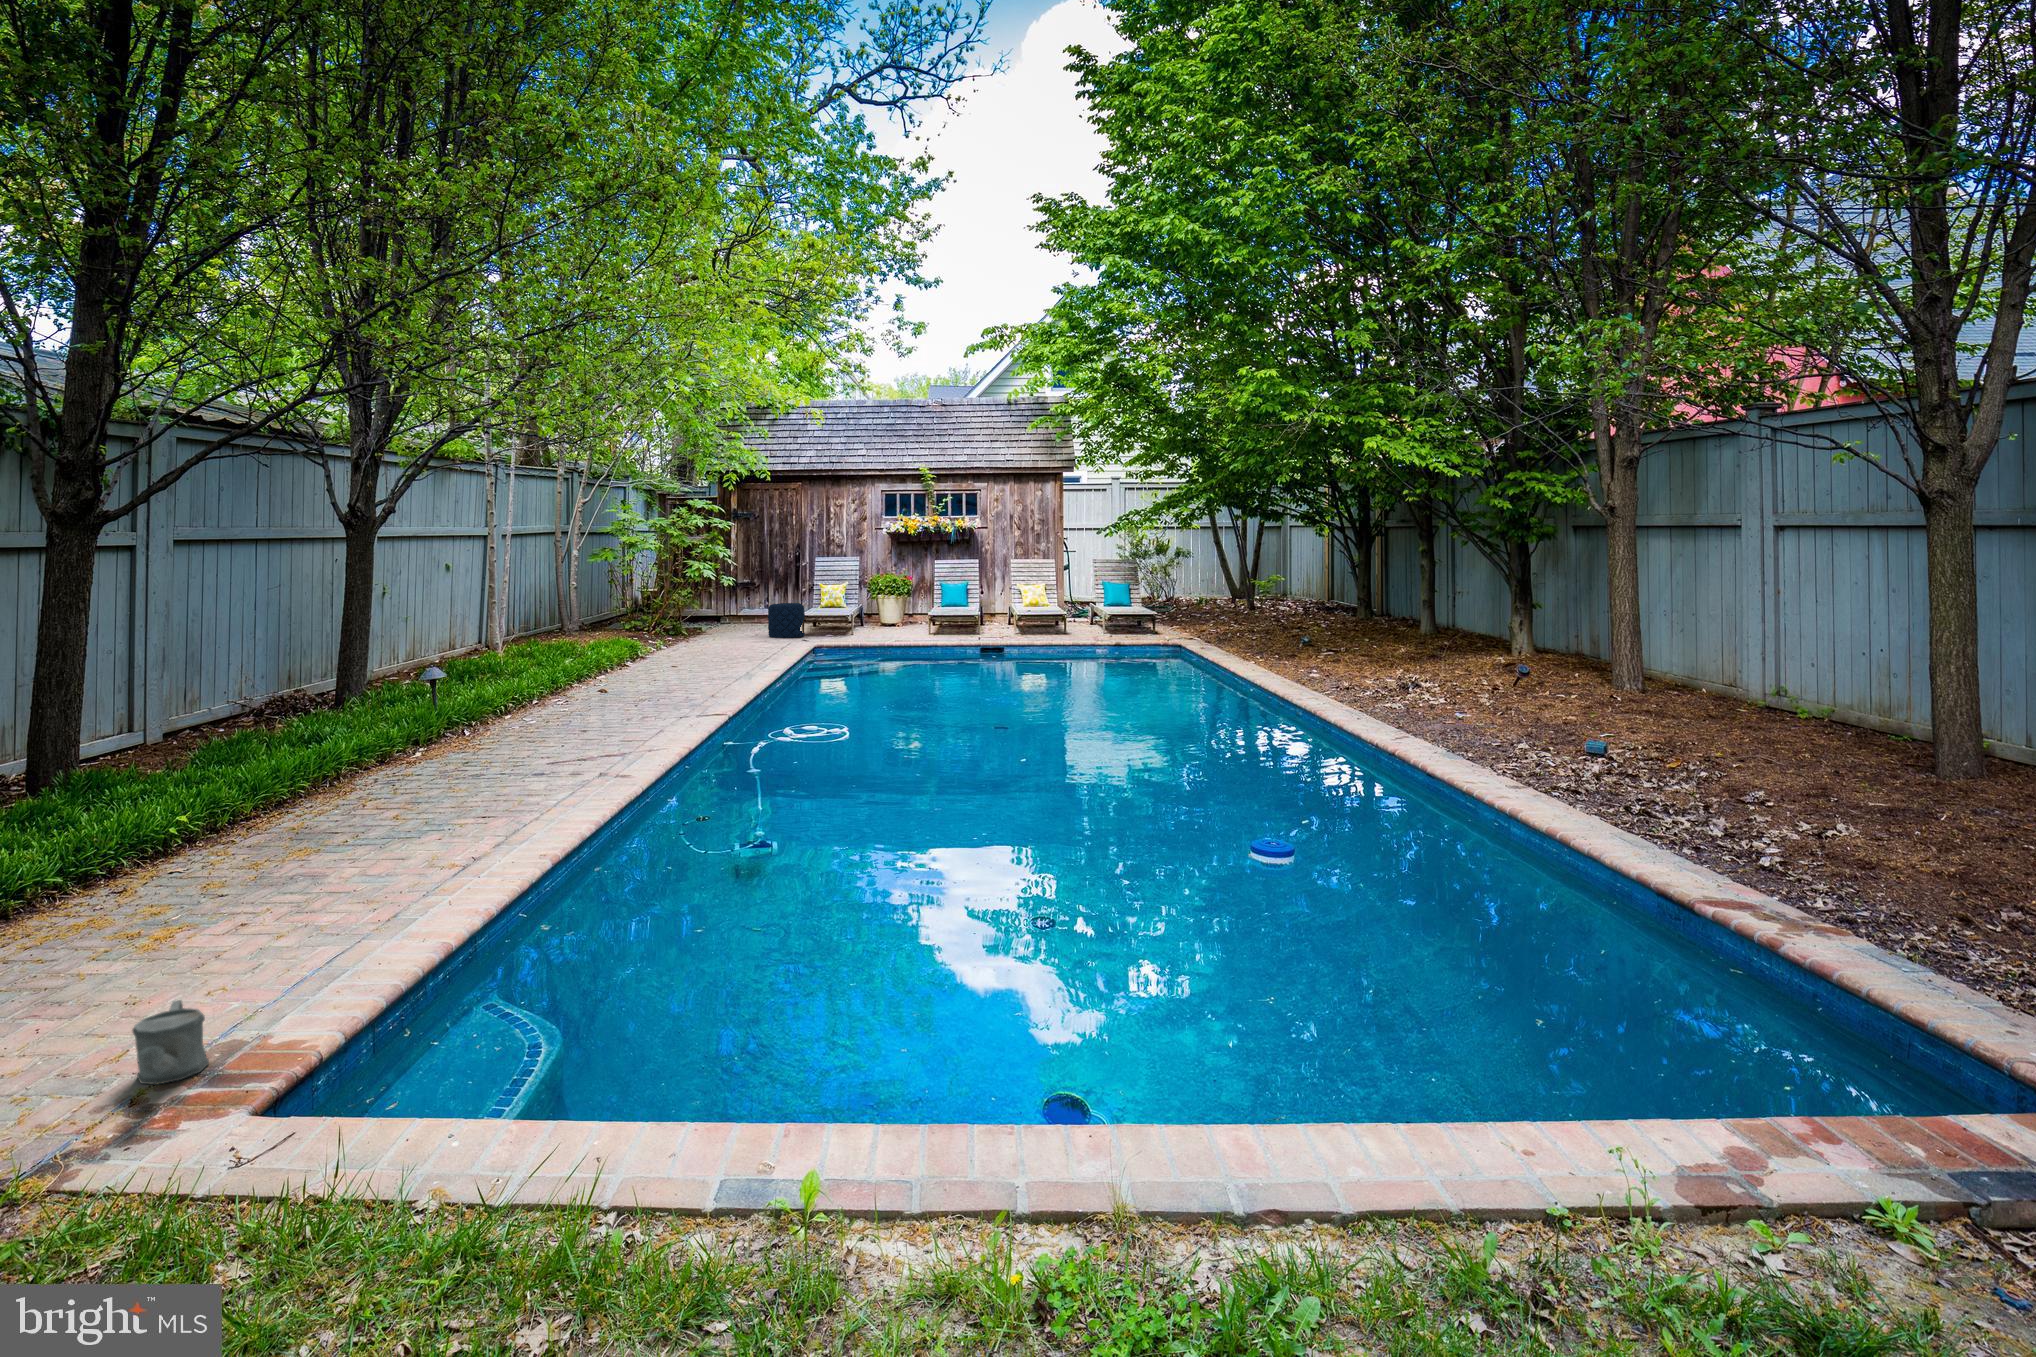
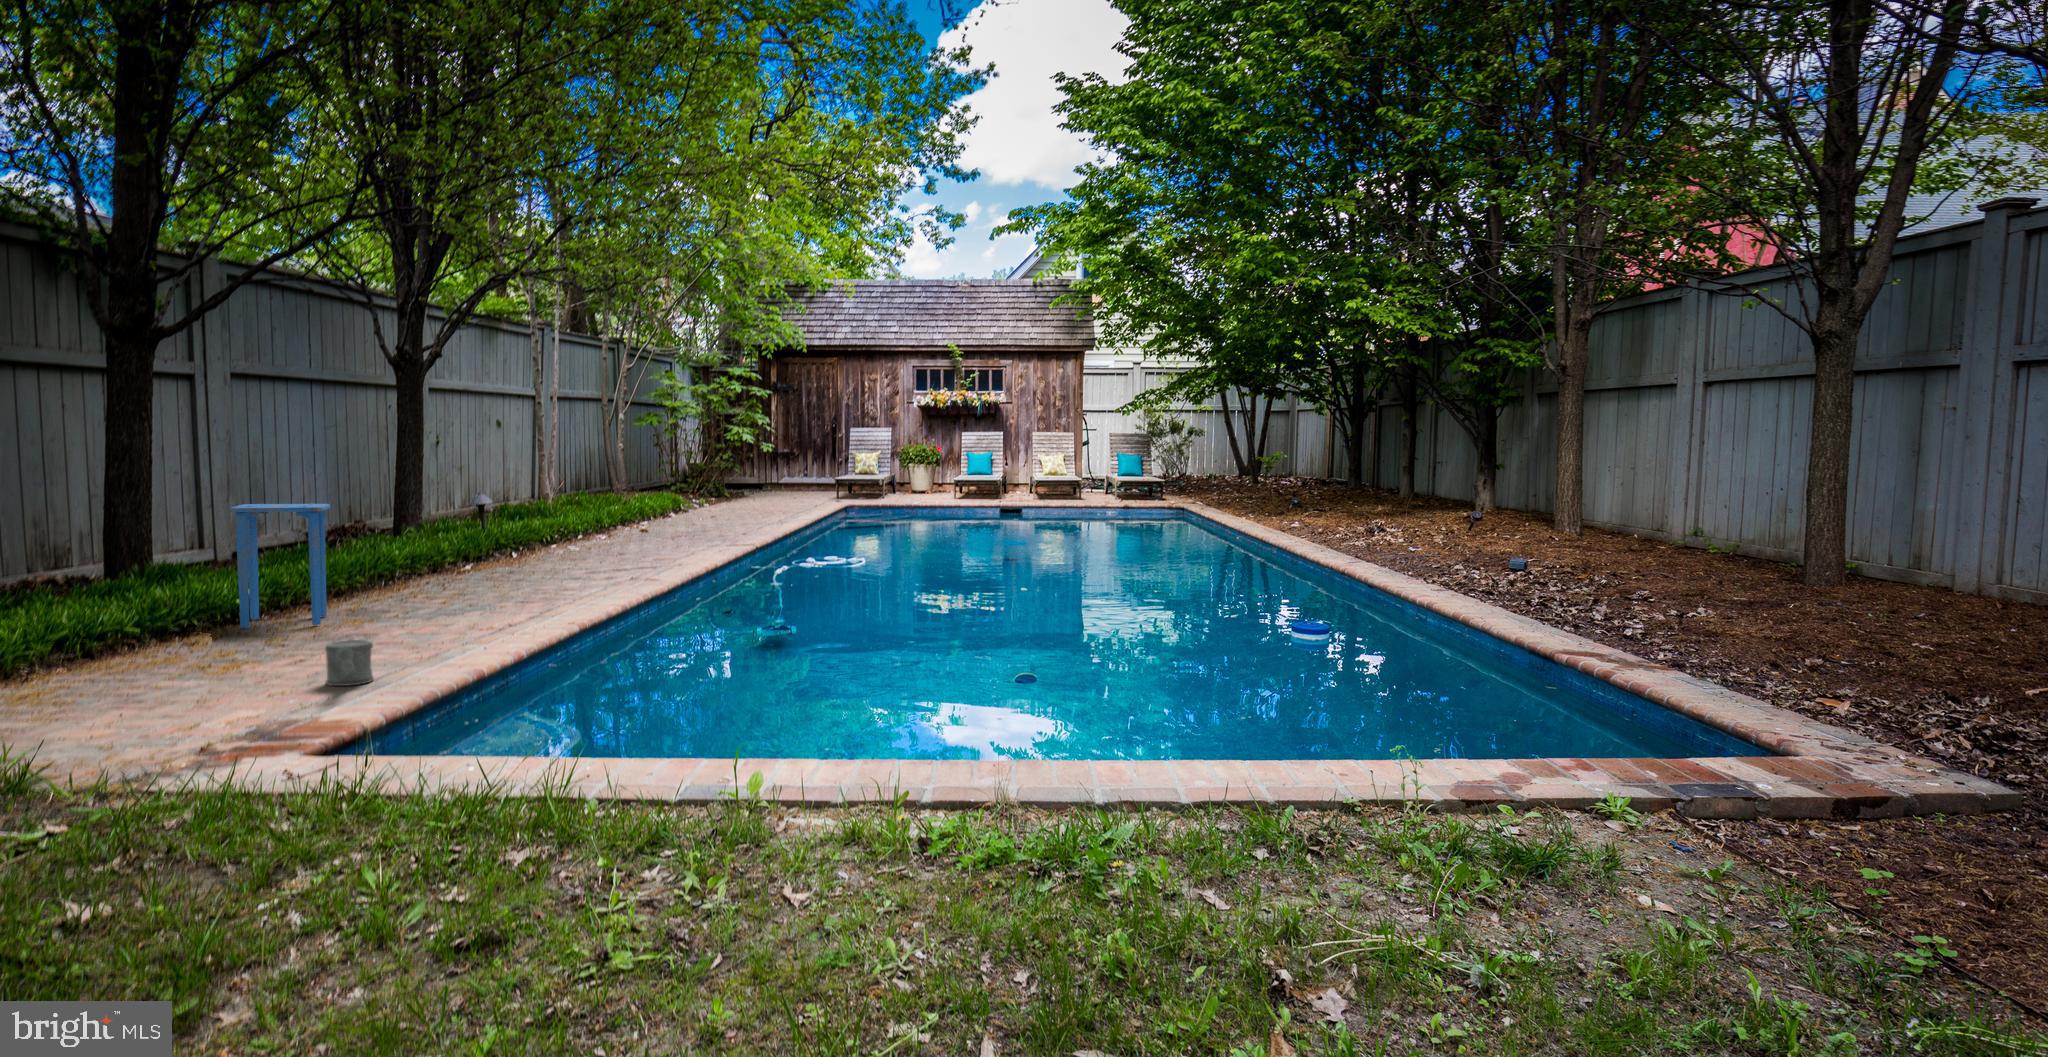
pouf: present [768,603,805,638] -> none [801,469,836,501]
side table: none [34,758,185,937] -> present [230,503,330,629]

